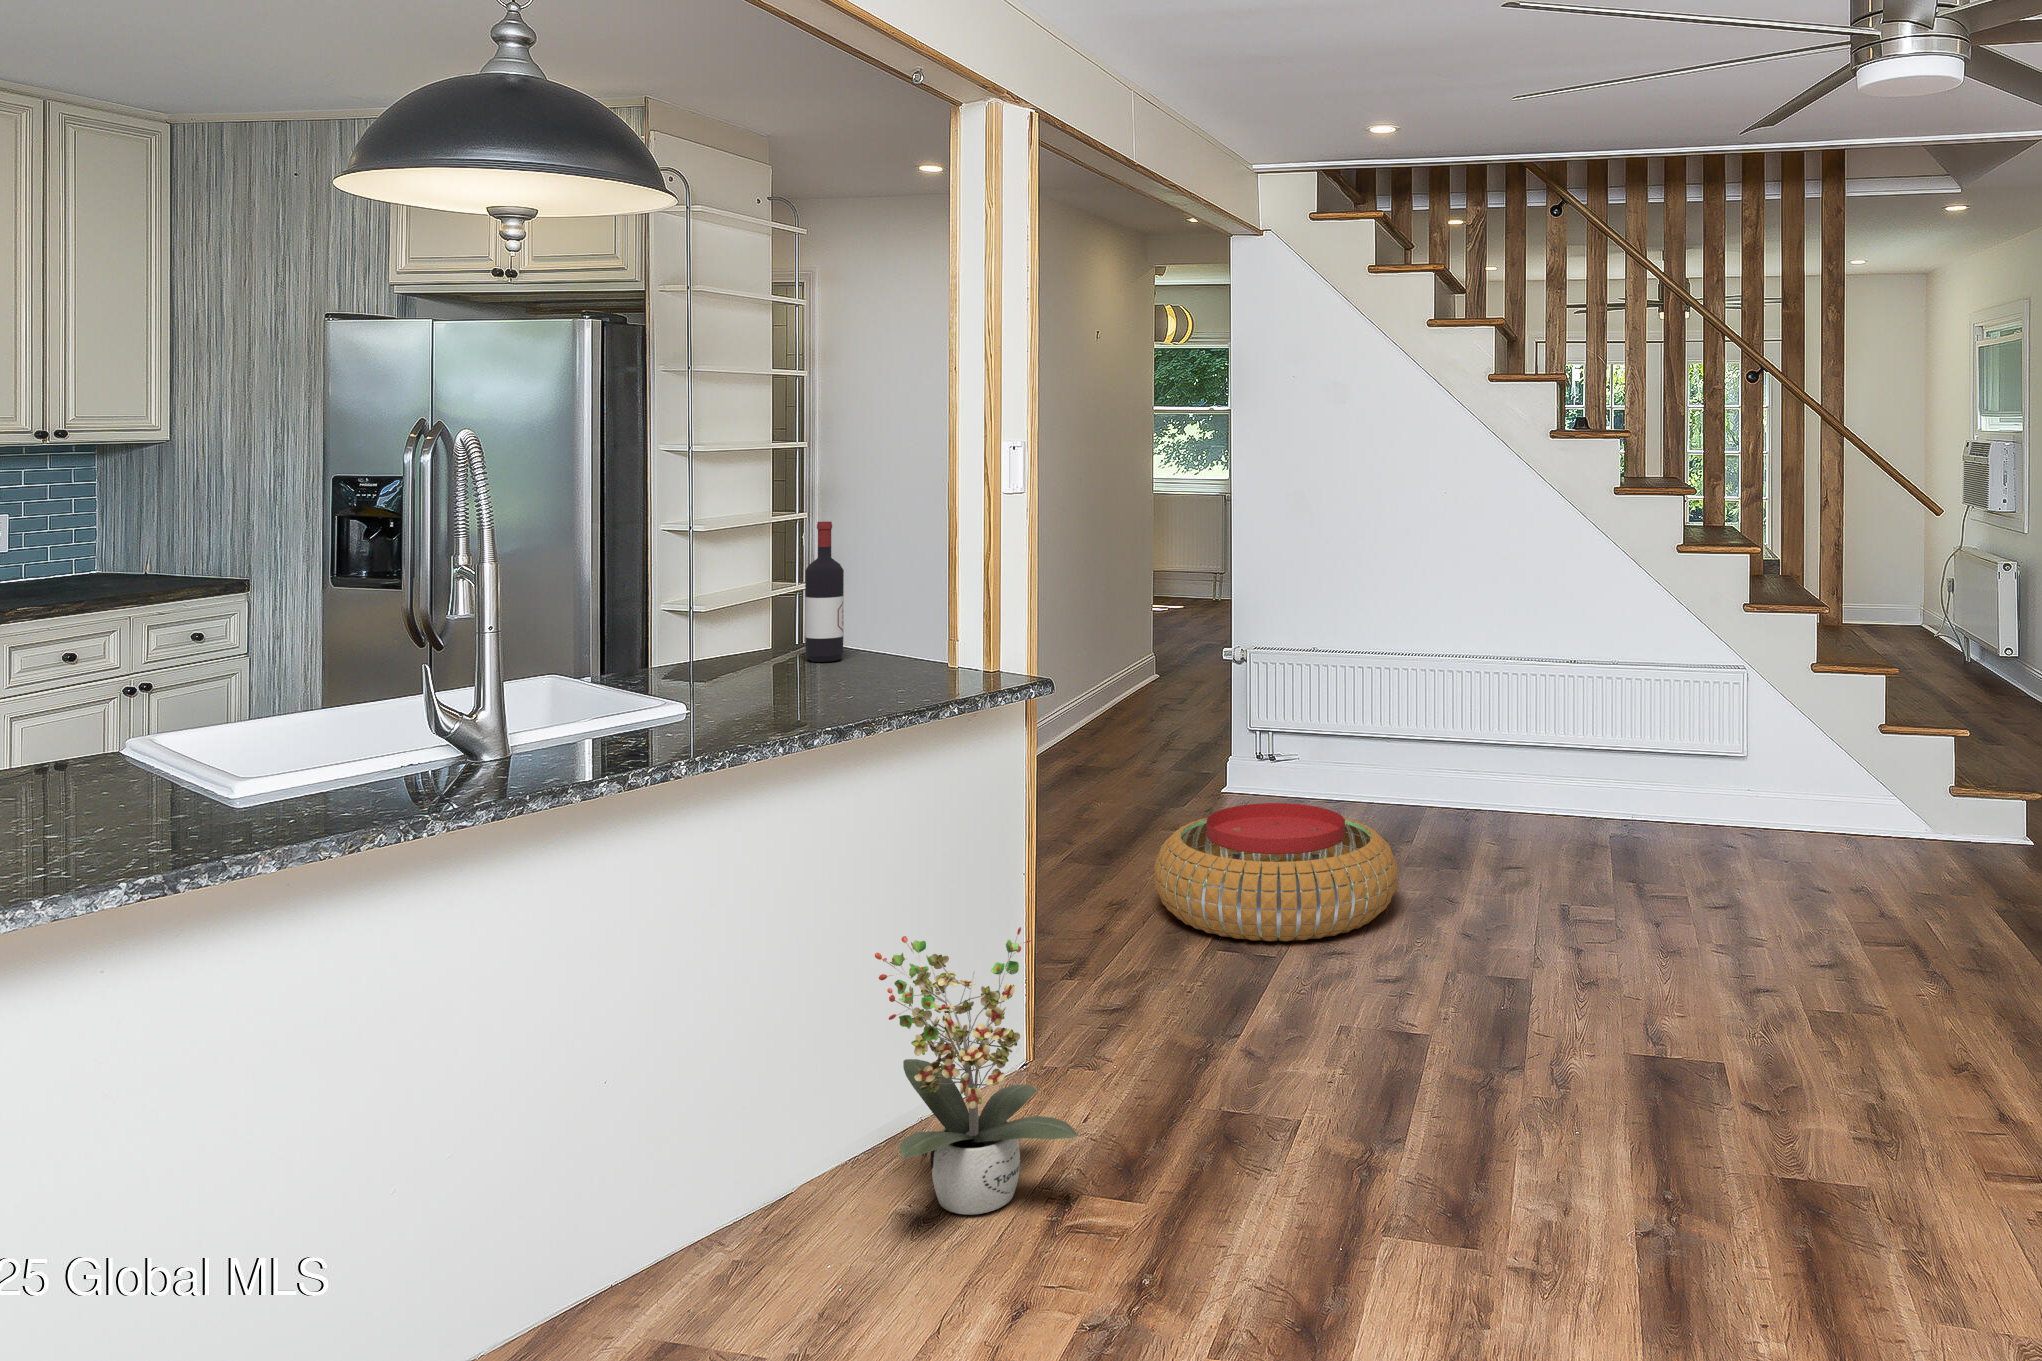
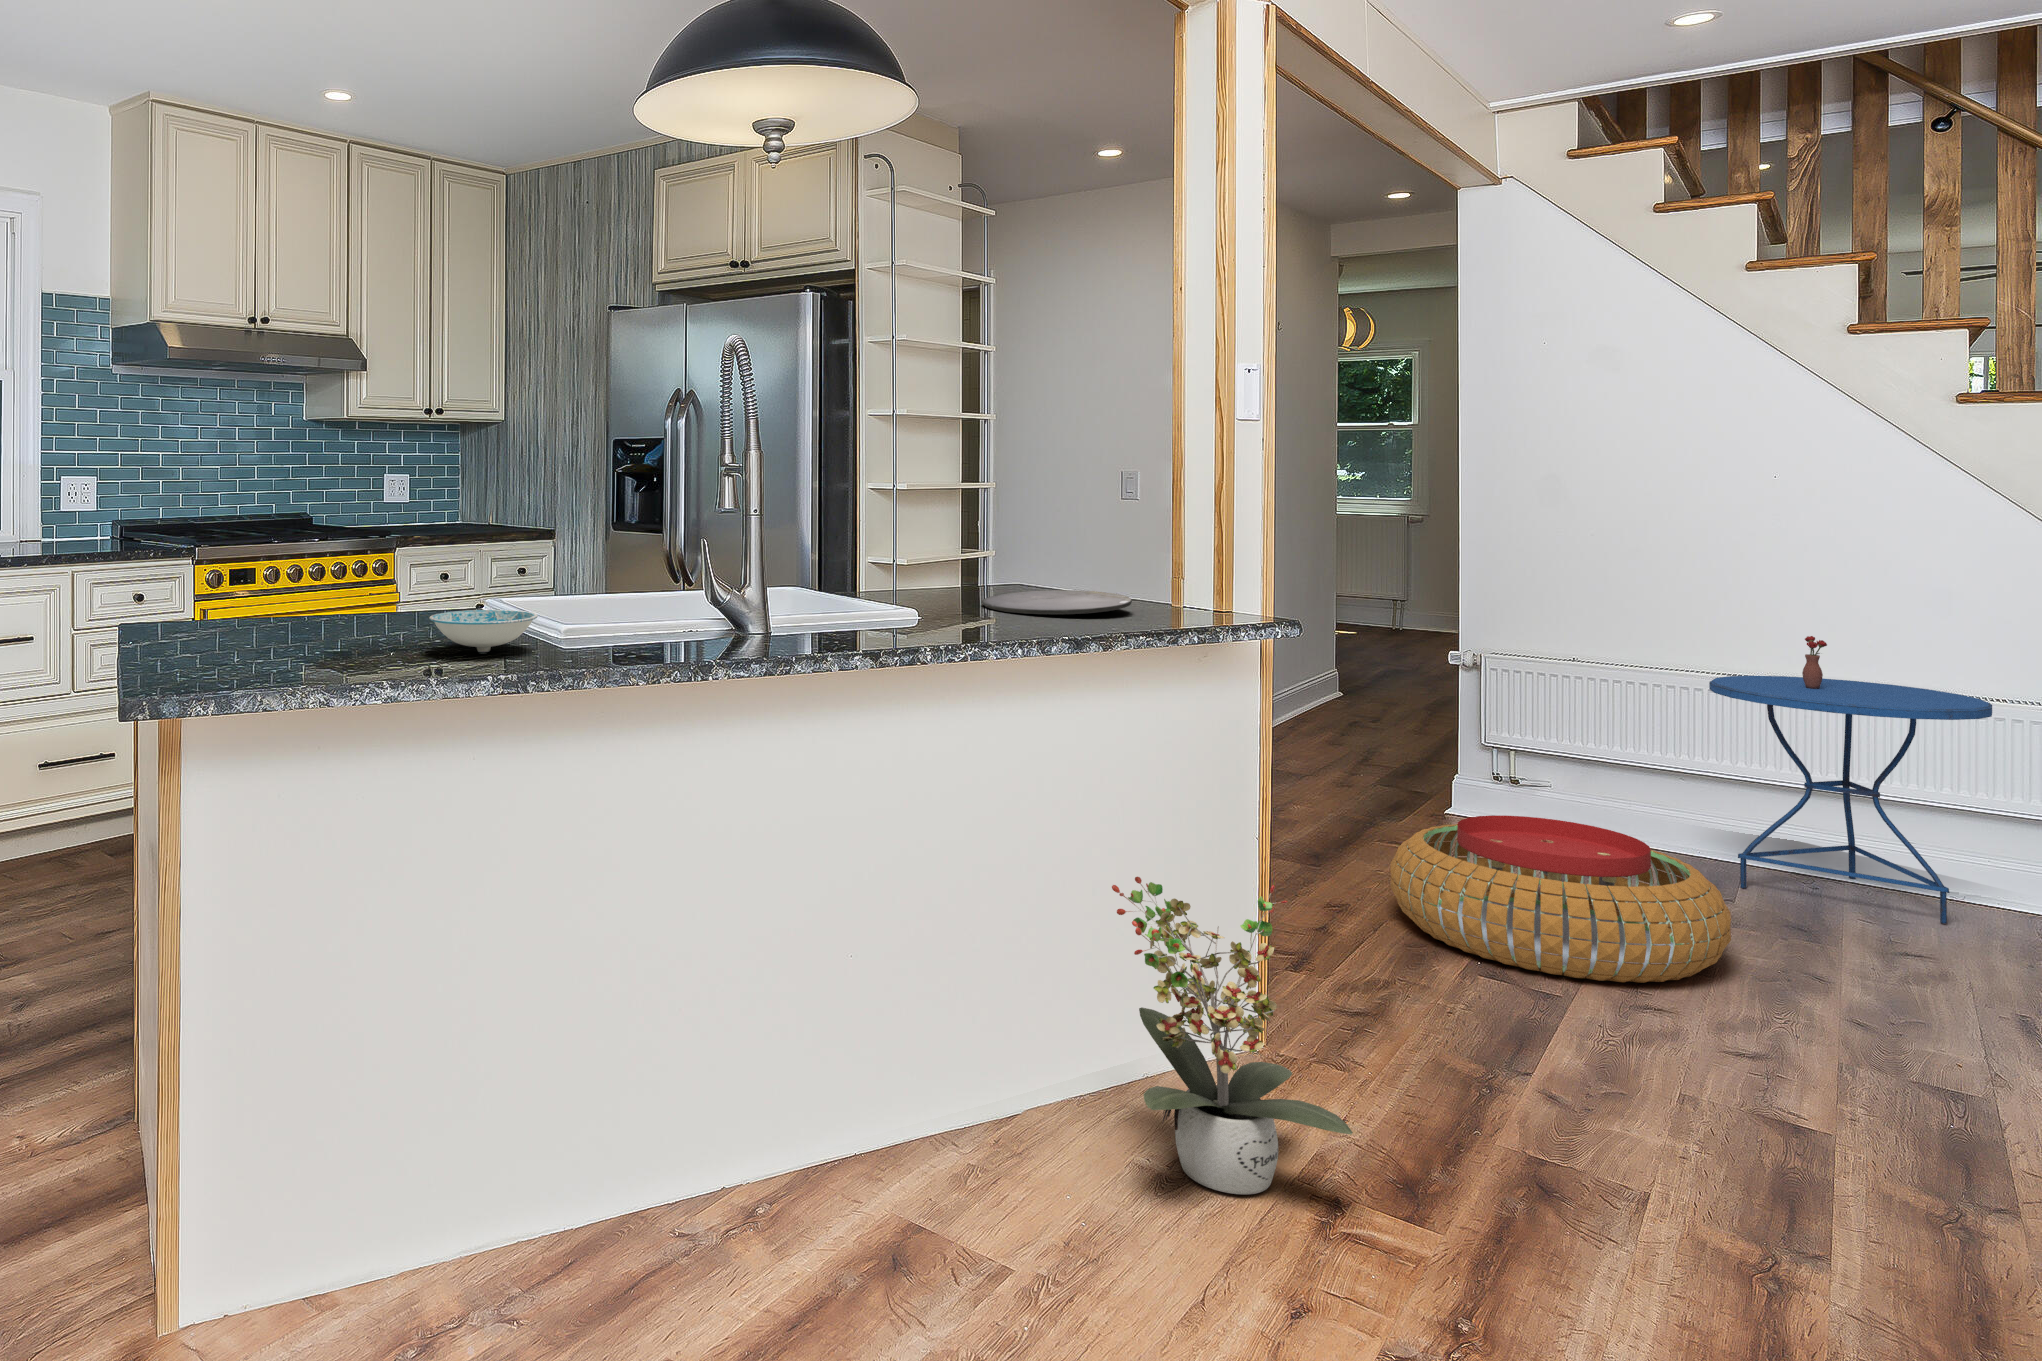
wine bottle: present [805,521,844,662] -> none [1024,454,1062,594]
side table: none [1401,625,1573,844] -> present [1709,636,1992,924]
plate: none [755,661,903,696] -> present [982,590,1132,614]
ceramic bowl: none [42,781,200,840] -> present [429,610,538,652]

